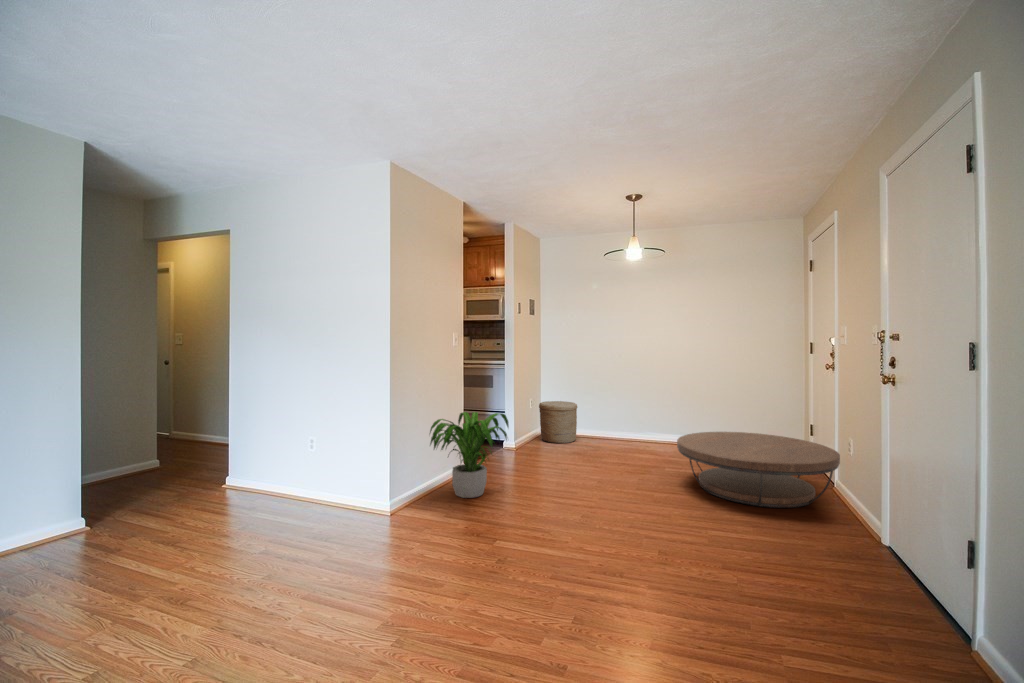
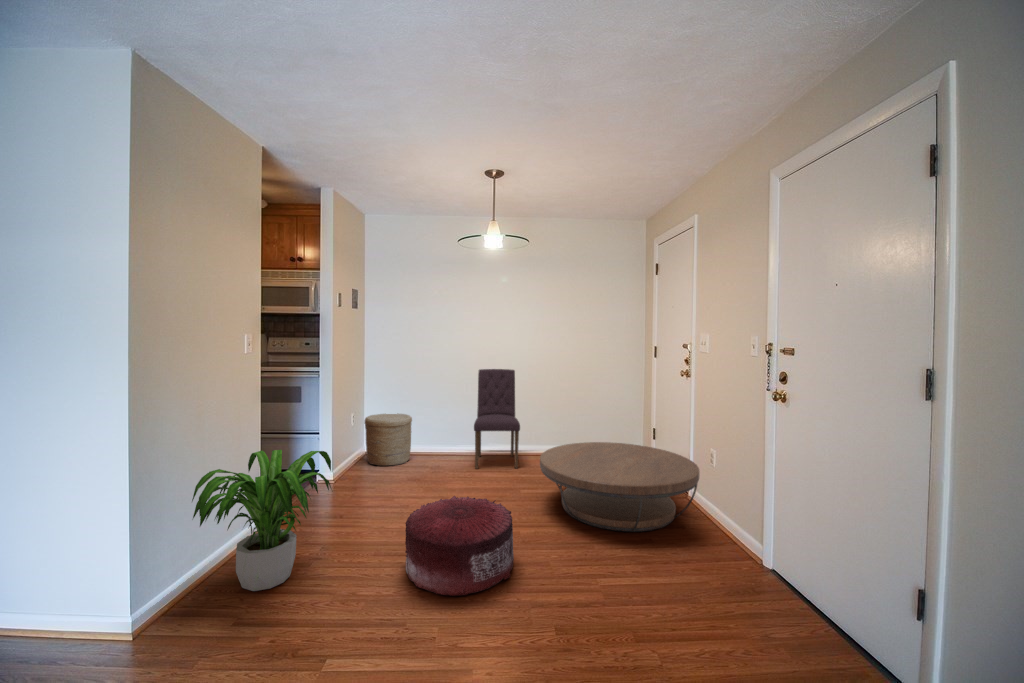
dining chair: none [628,365,672,455] -> present [474,369,520,469]
pouf: none [556,456,640,519] -> present [405,496,514,596]

